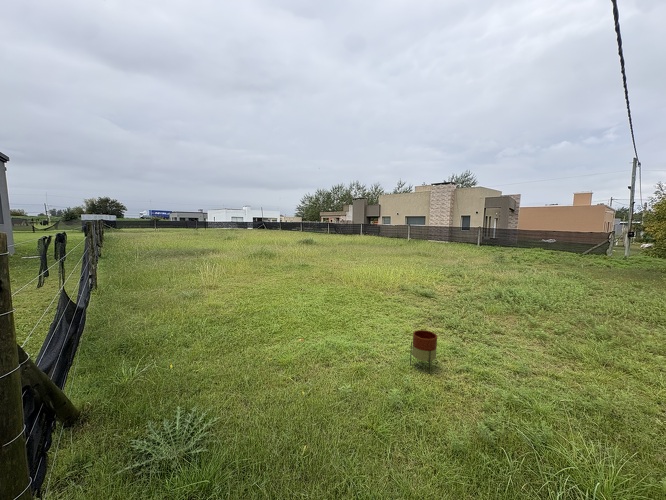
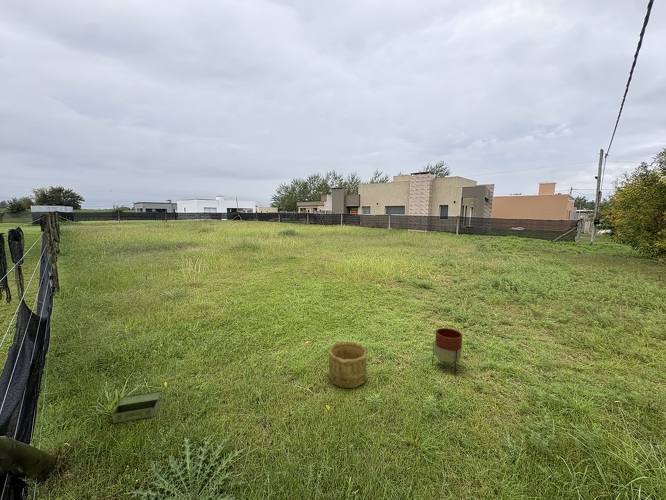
wooden bucket: none [311,338,347,379] -> present [328,342,368,388]
toolbox: none [124,371,166,394] -> present [112,391,162,423]

